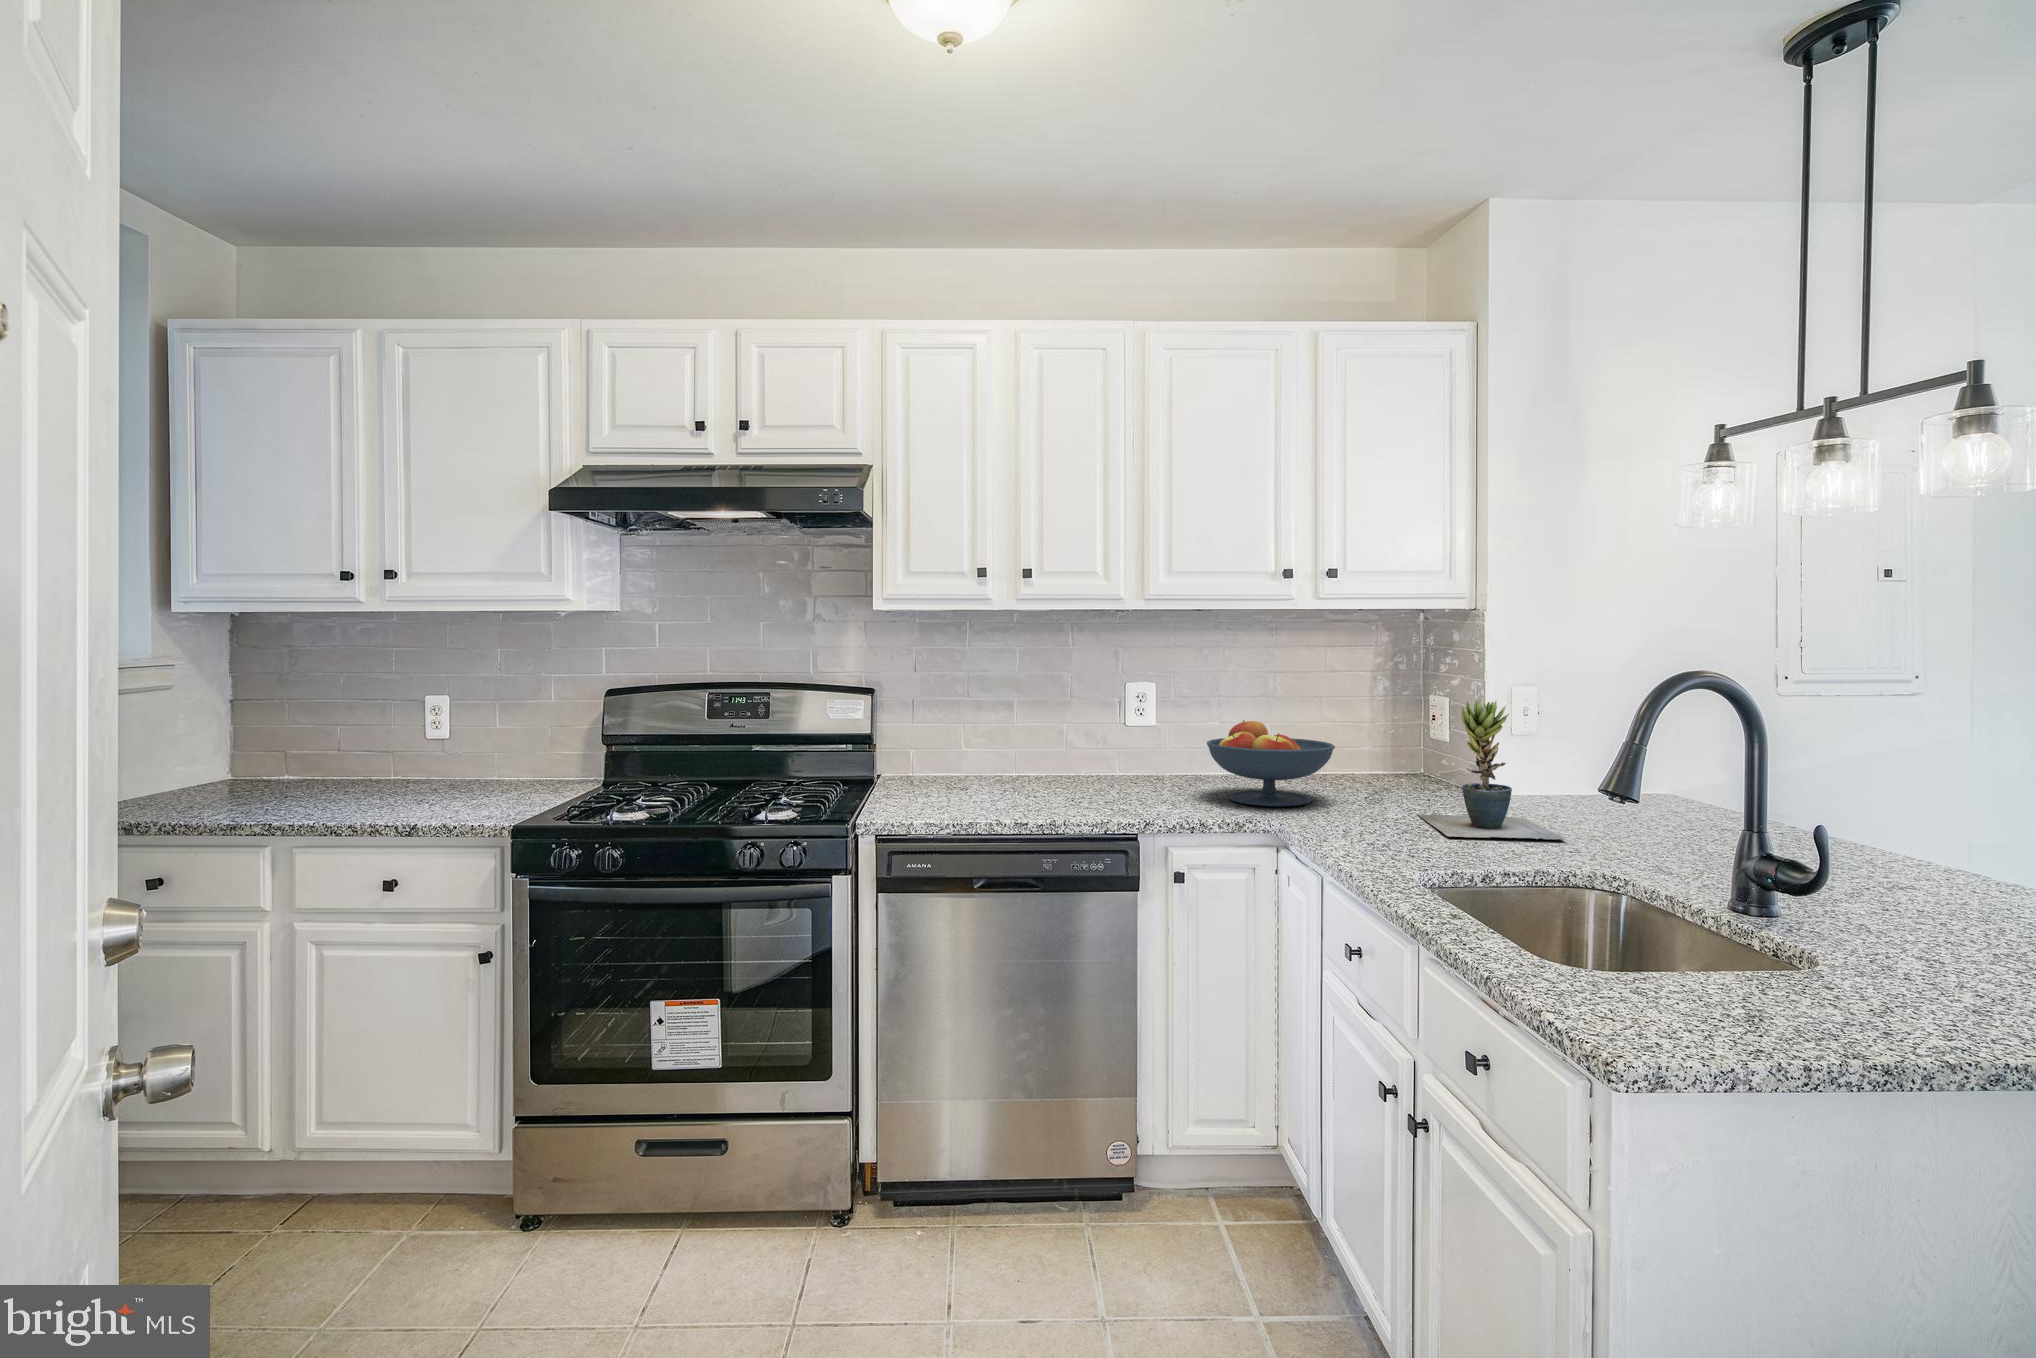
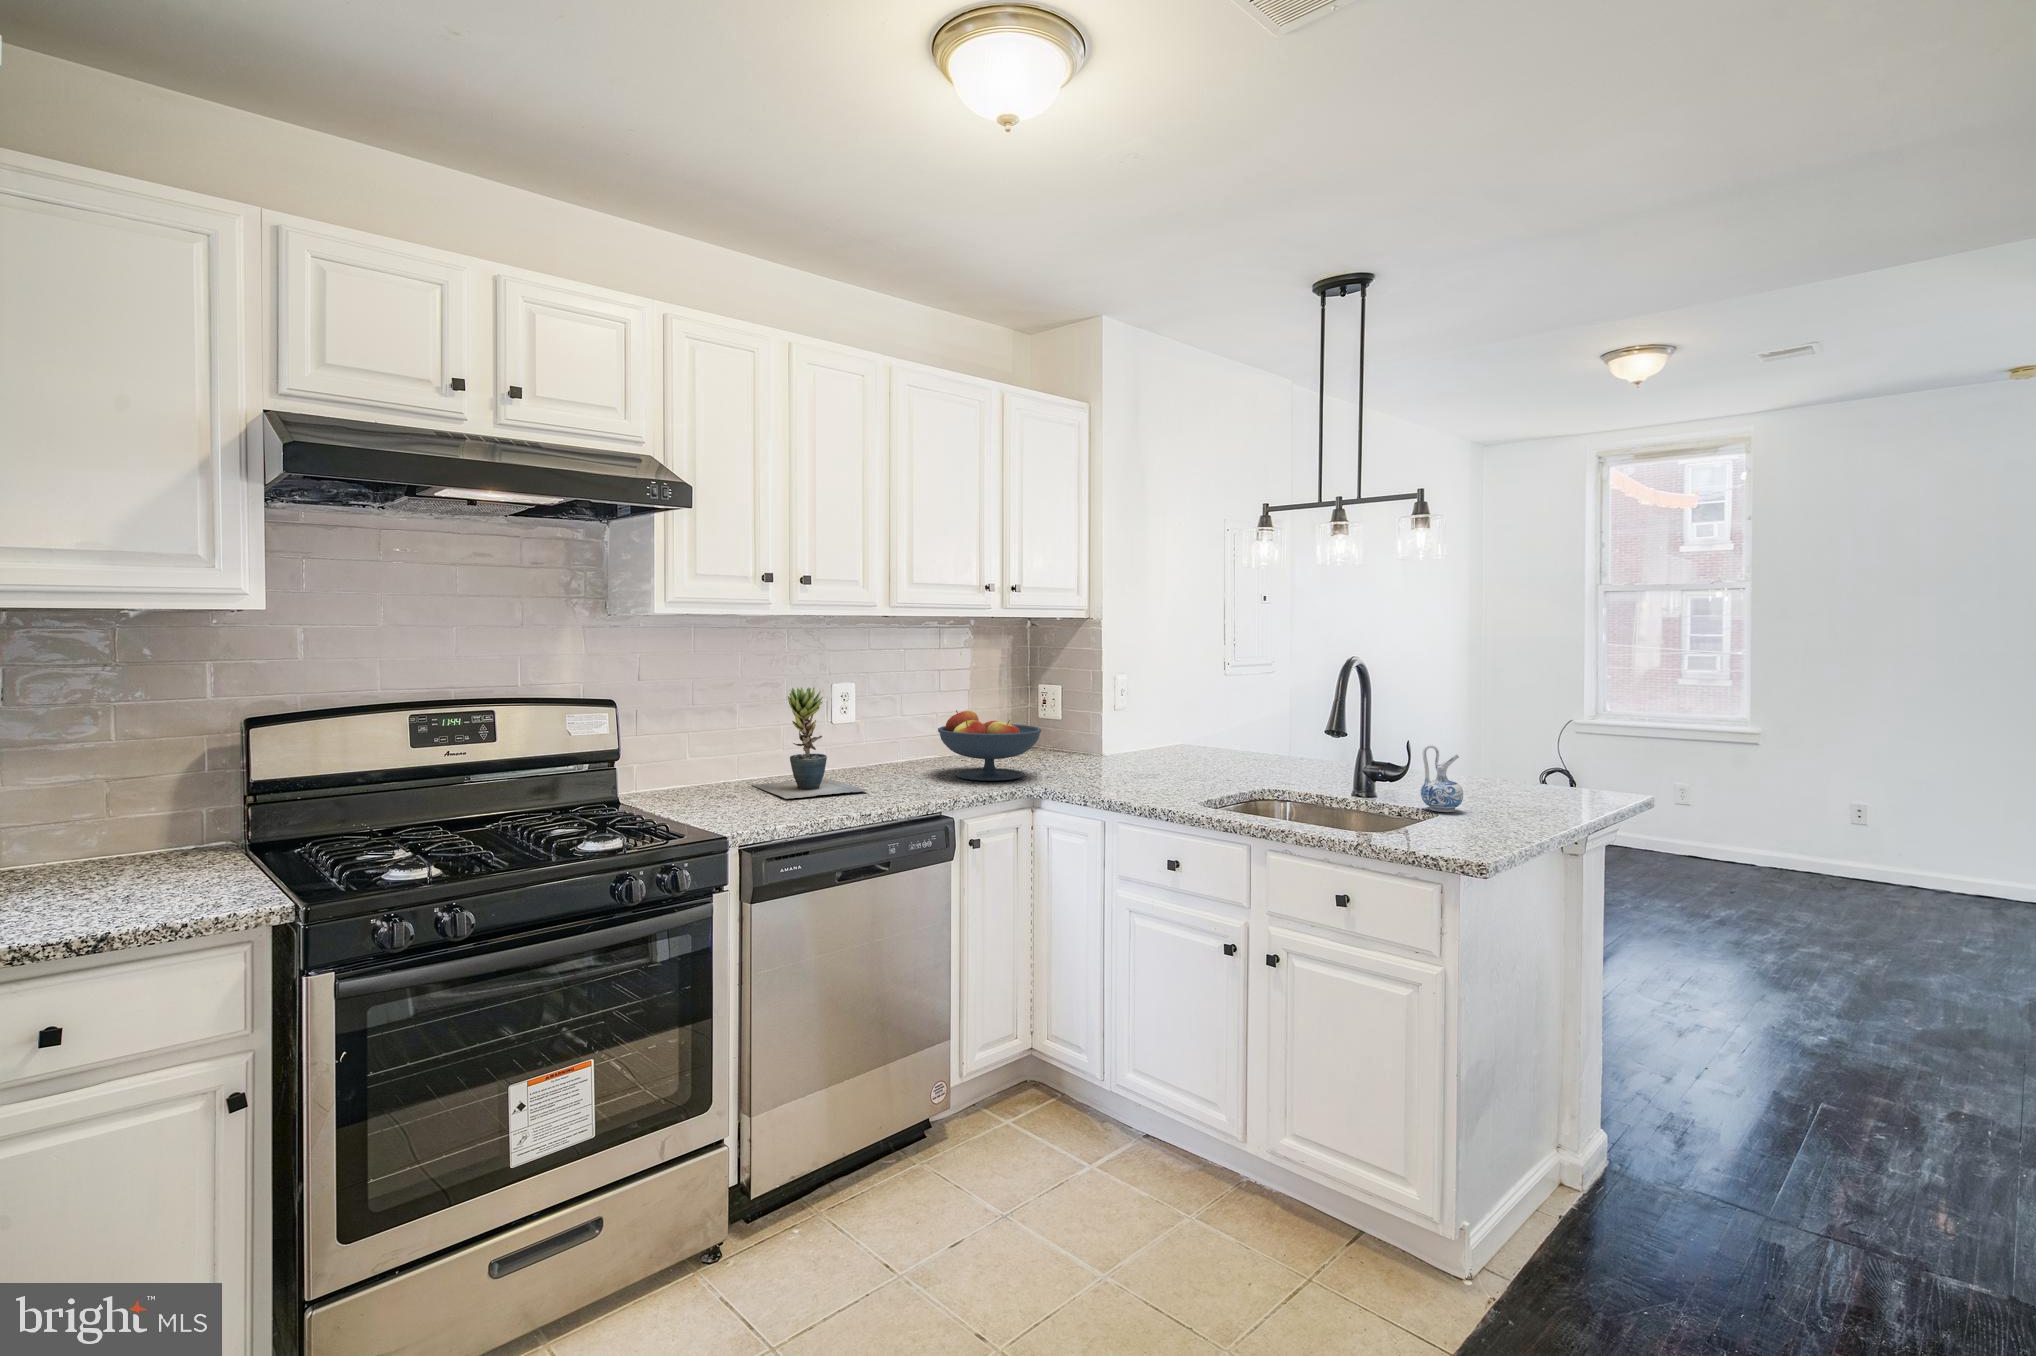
potted plant: present [1418,701,1566,840] -> present [753,687,867,799]
ceramic pitcher: none [1868,821,1967,952] -> present [1421,745,1463,812]

